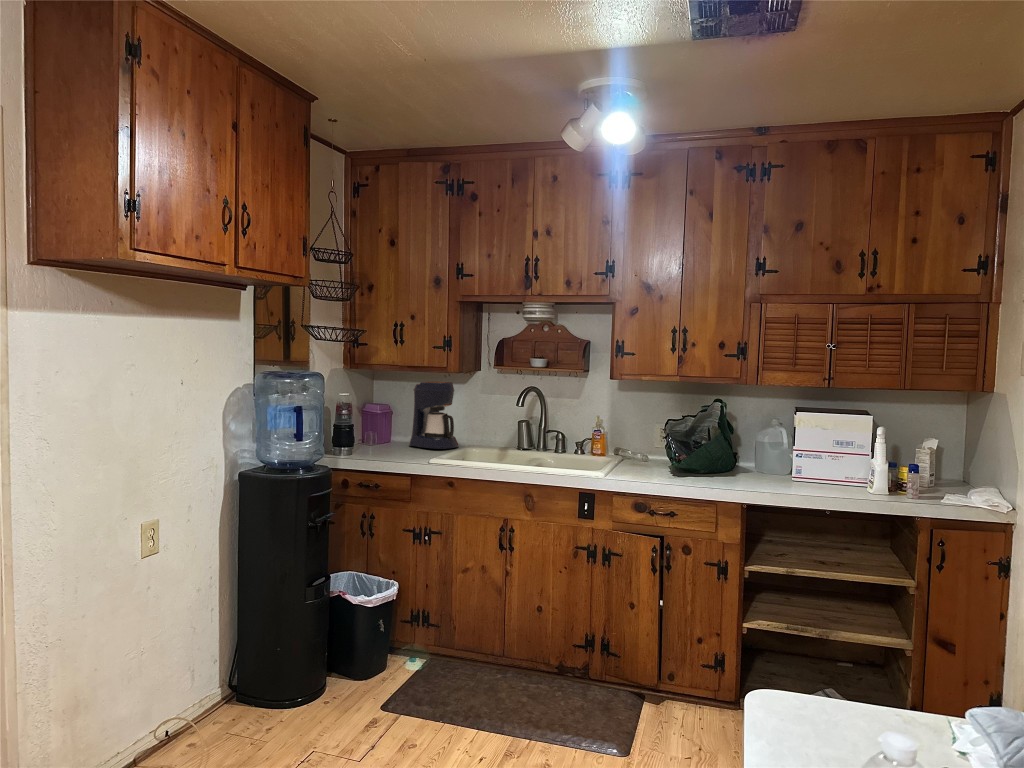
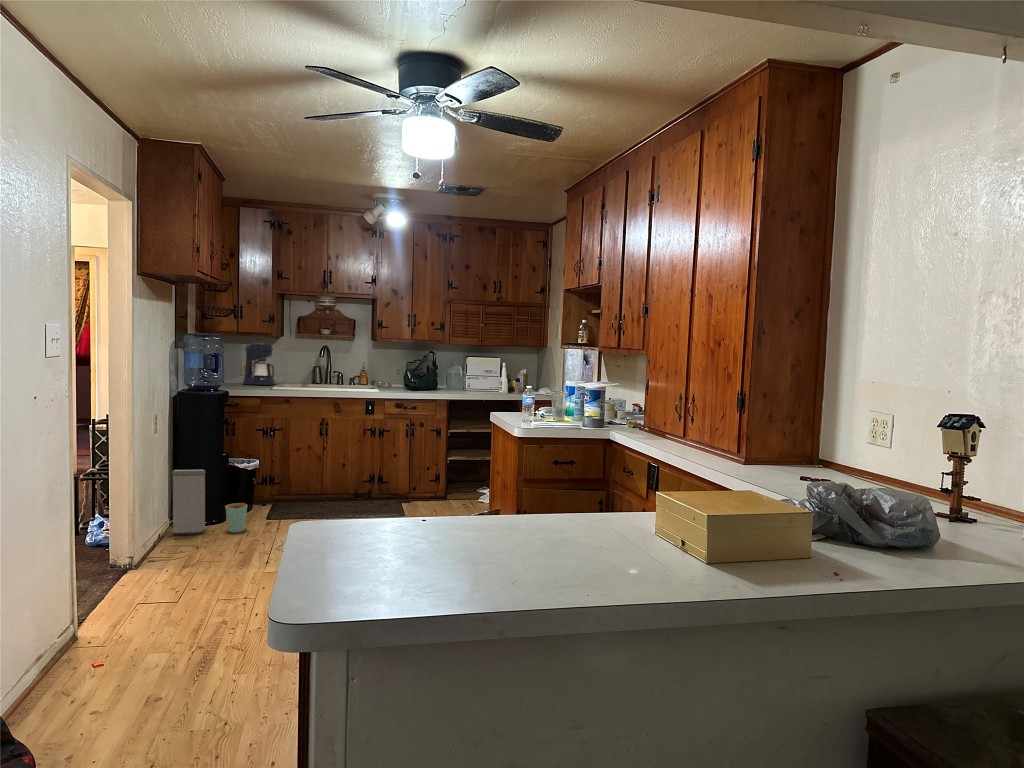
trash can: none [202,608,319,747] -> present [172,469,247,535]

